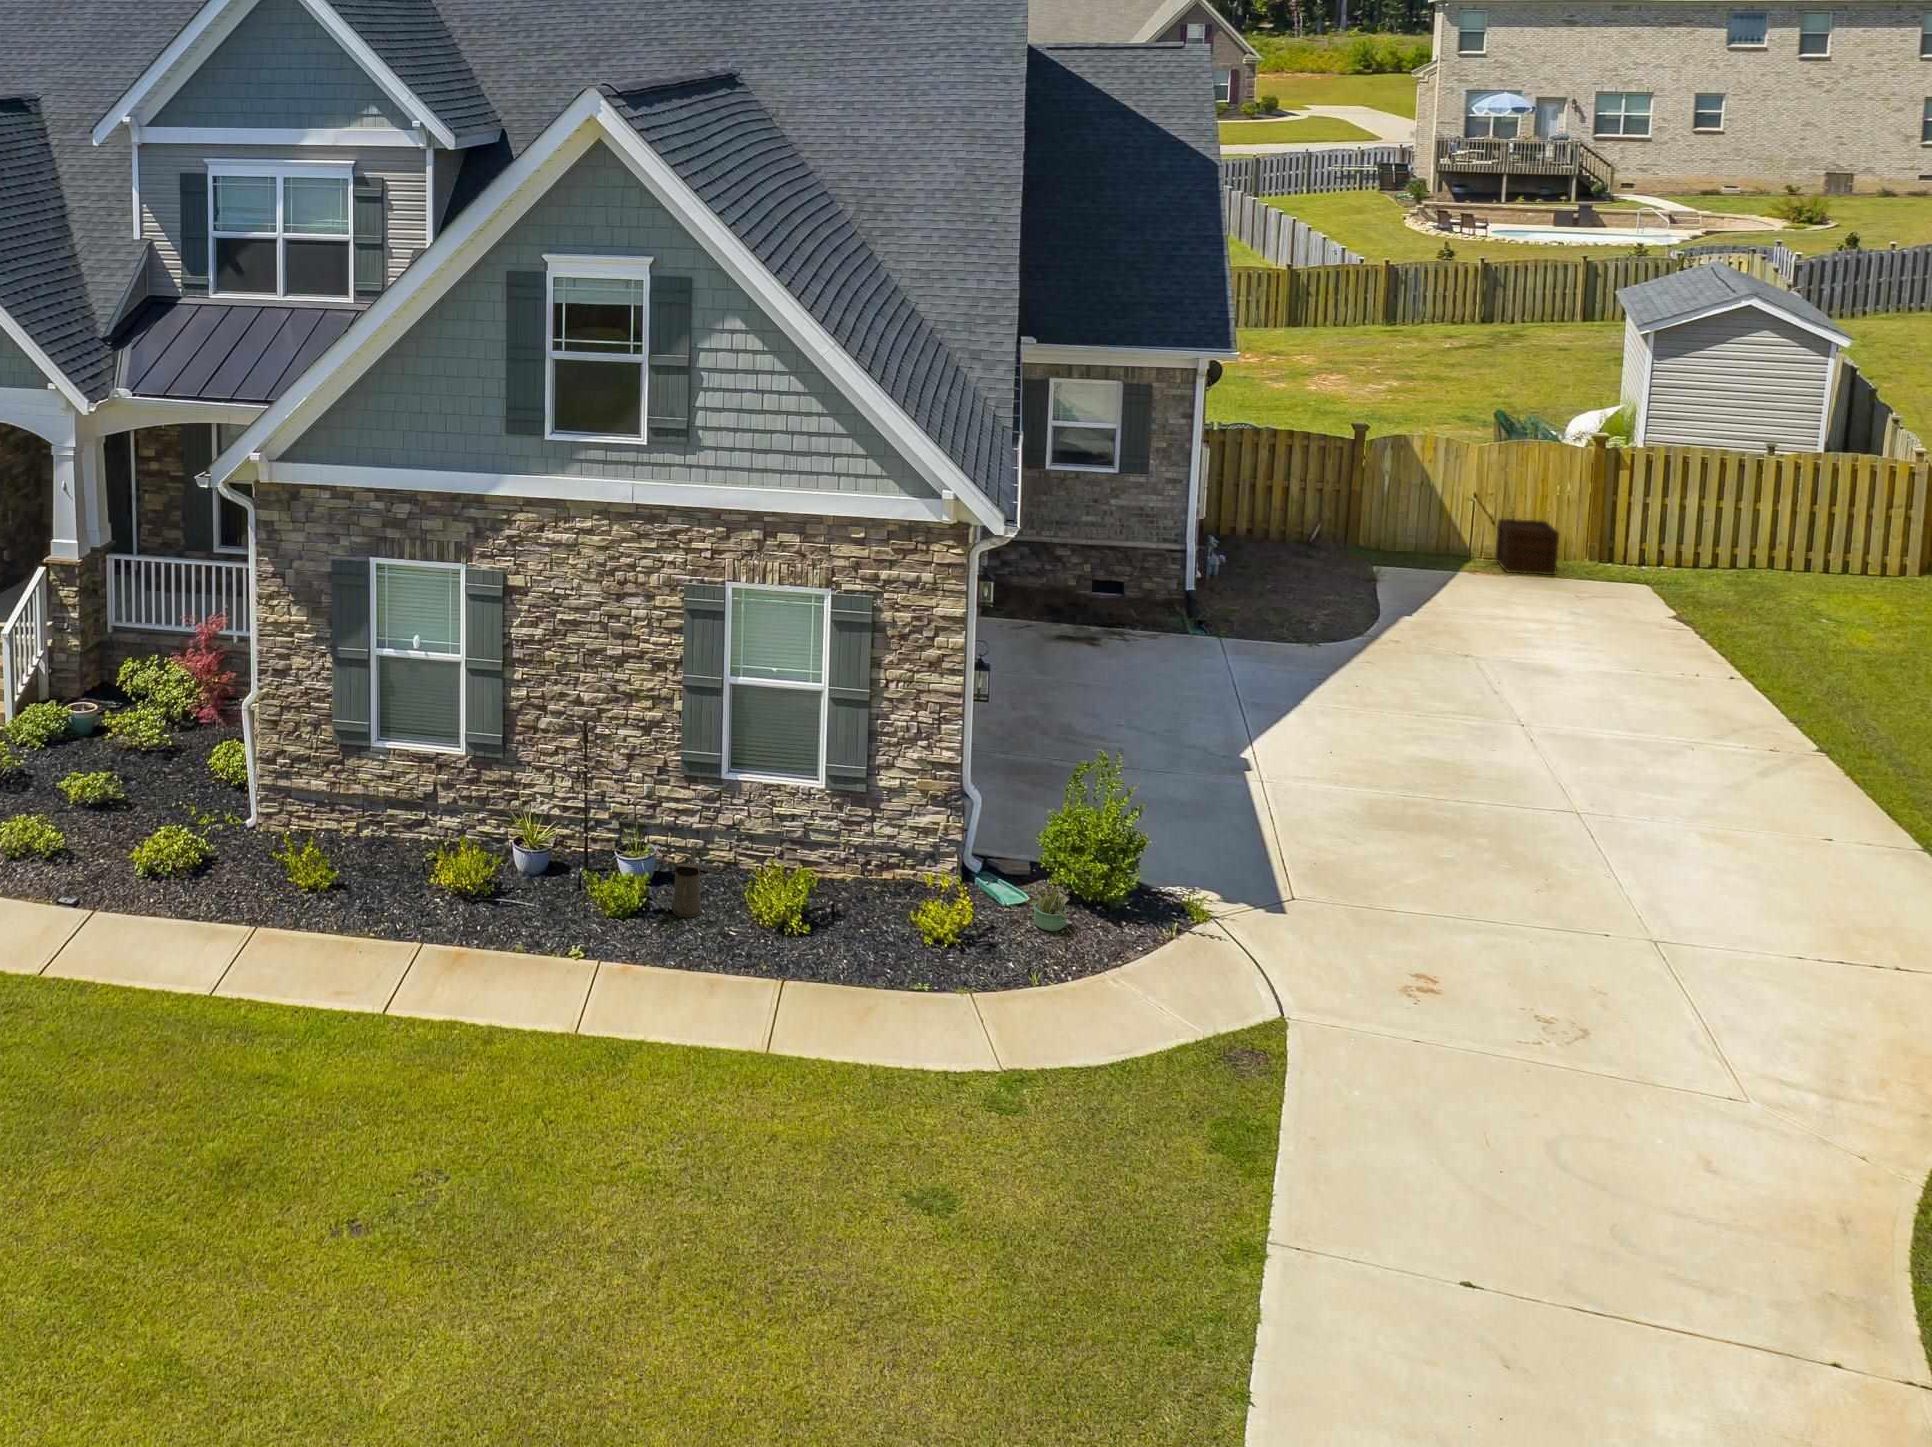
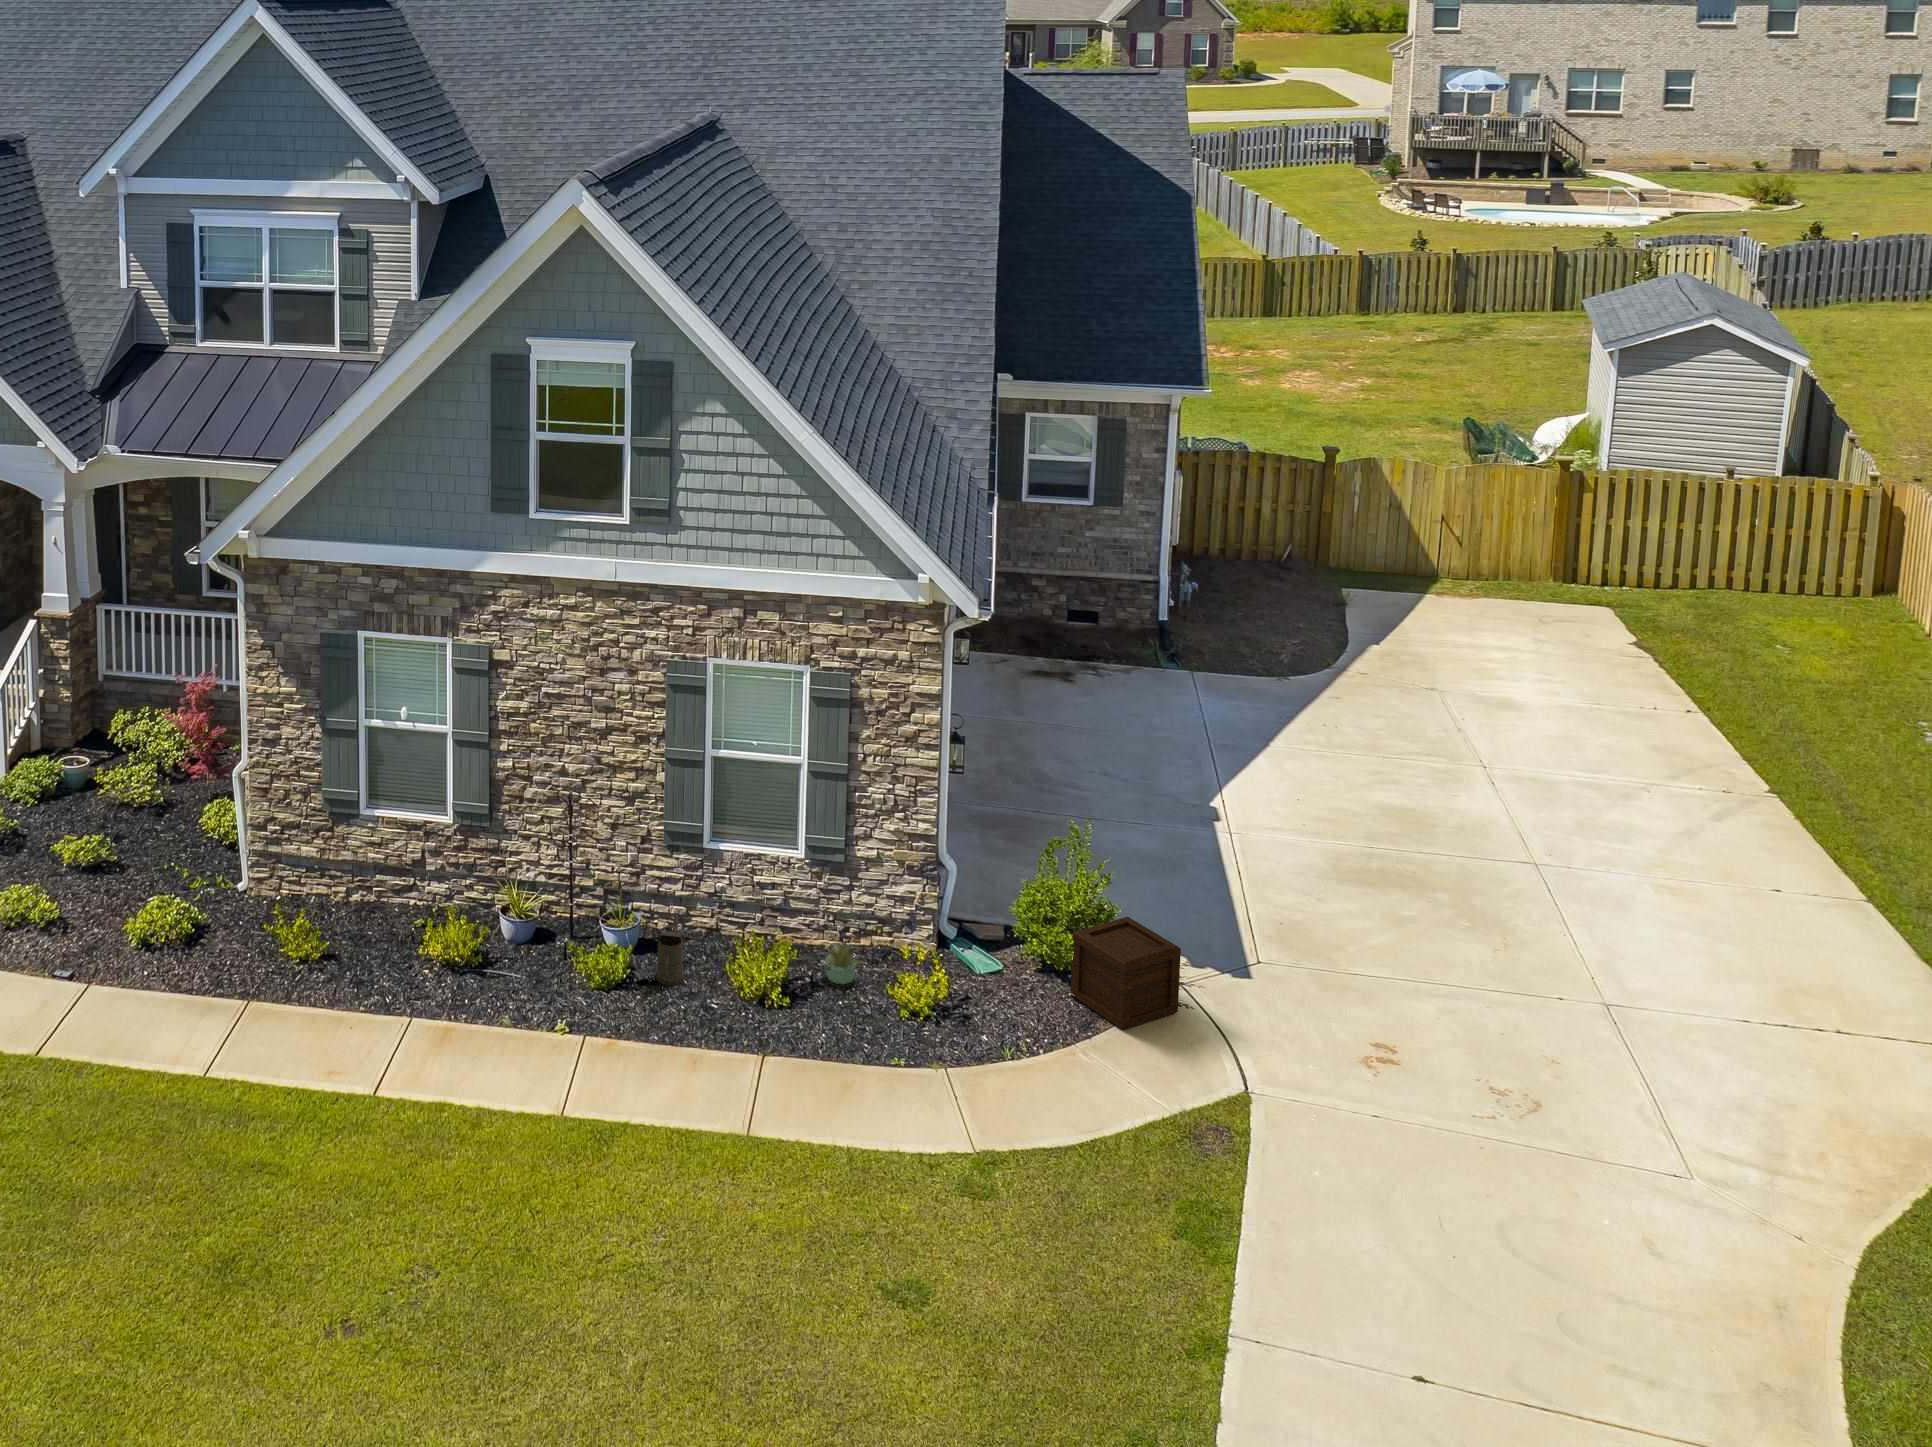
wooden crate: present [1495,519,1559,575] -> present [1071,917,1181,1030]
decorative plant: present [1025,890,1068,931] -> present [825,943,862,984]

